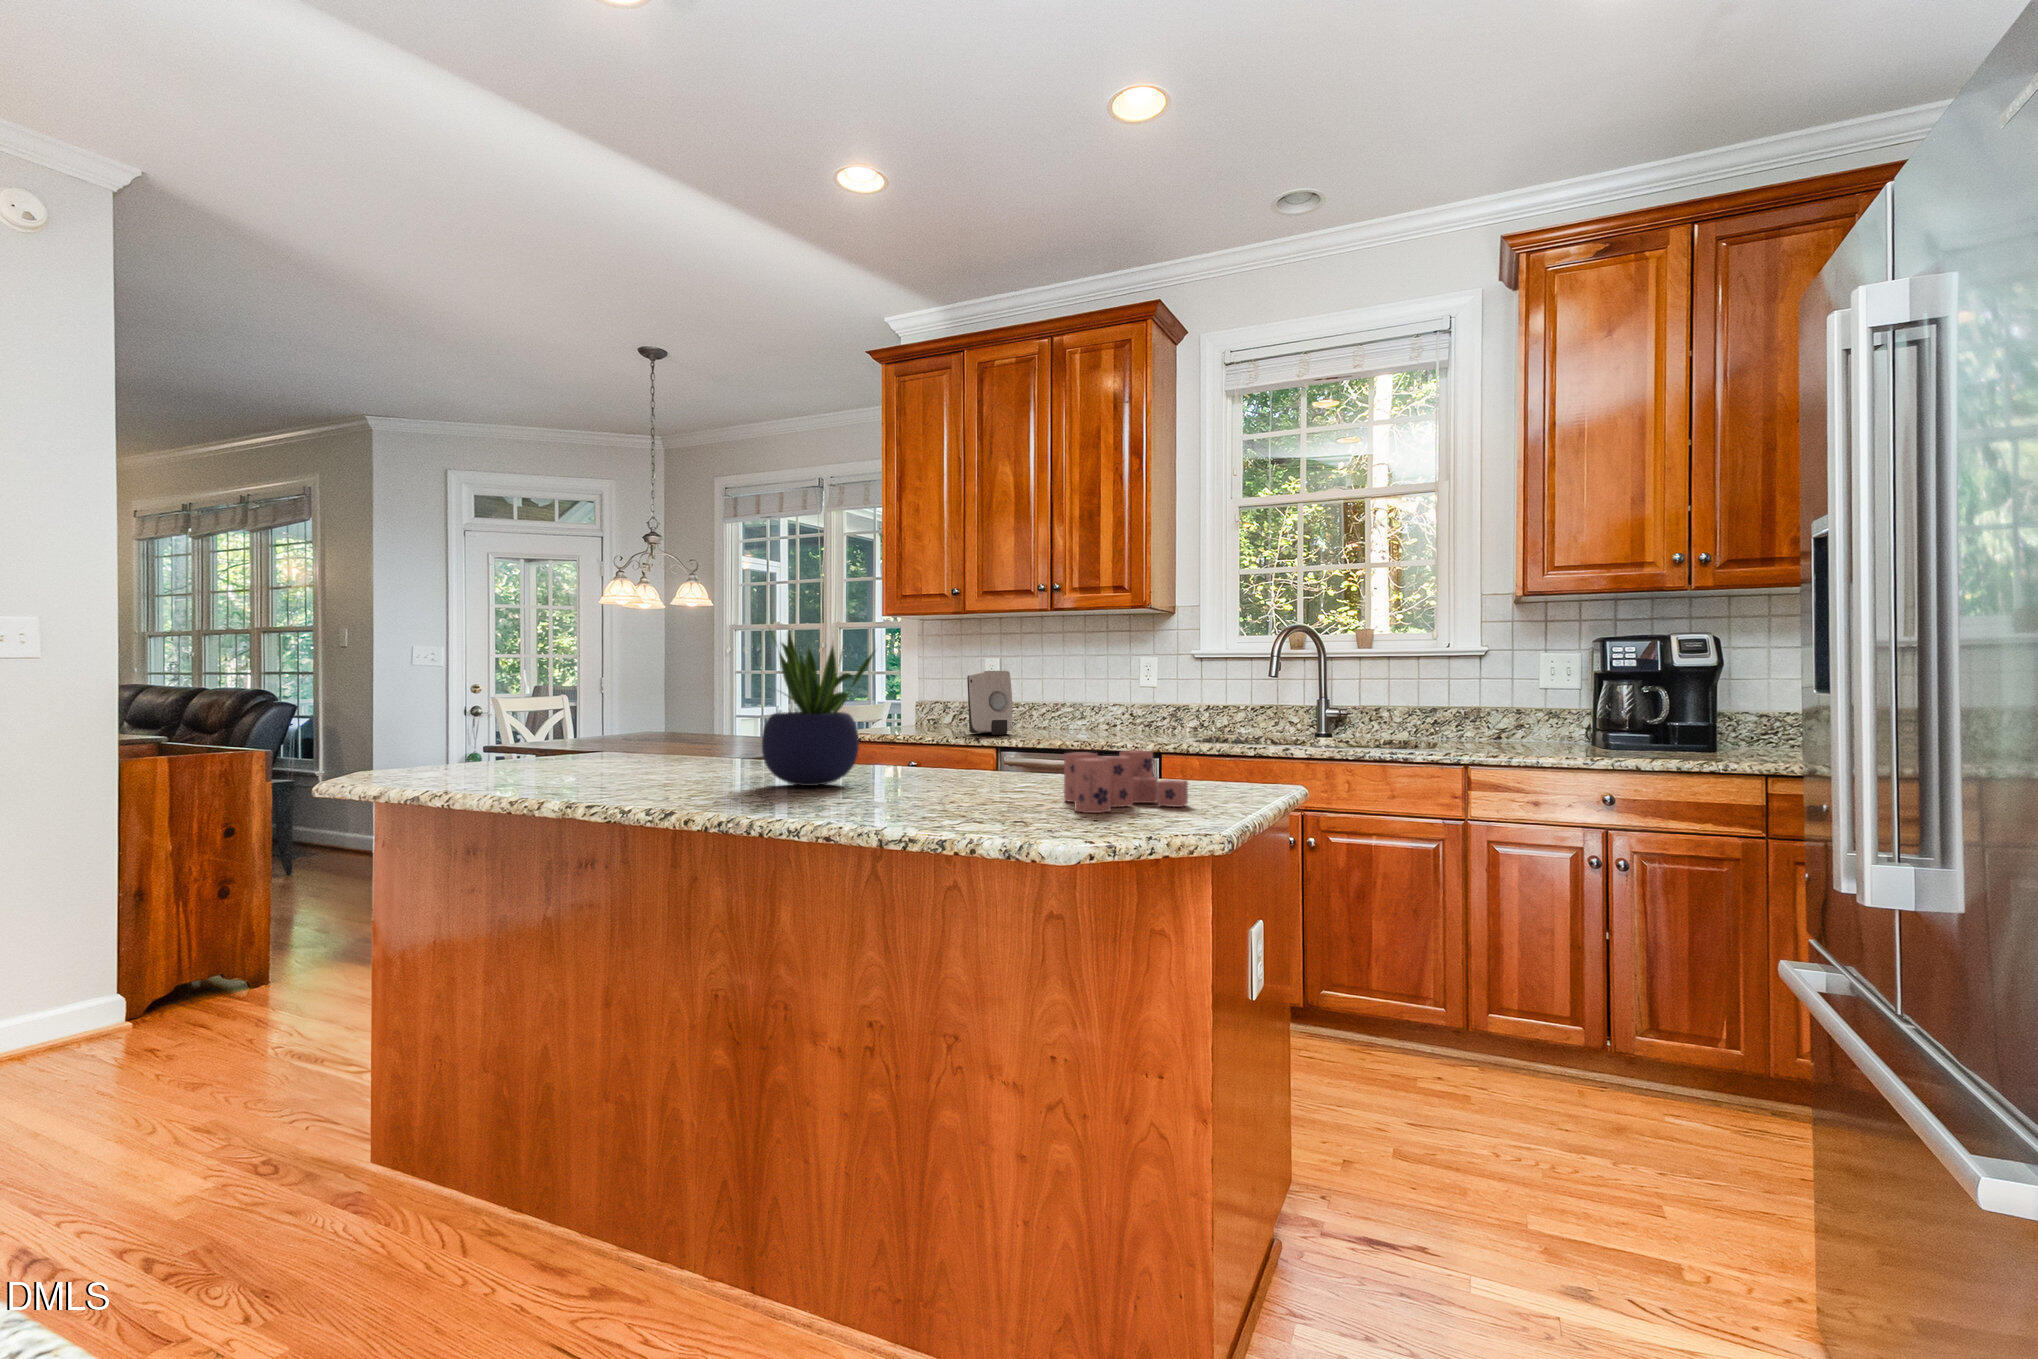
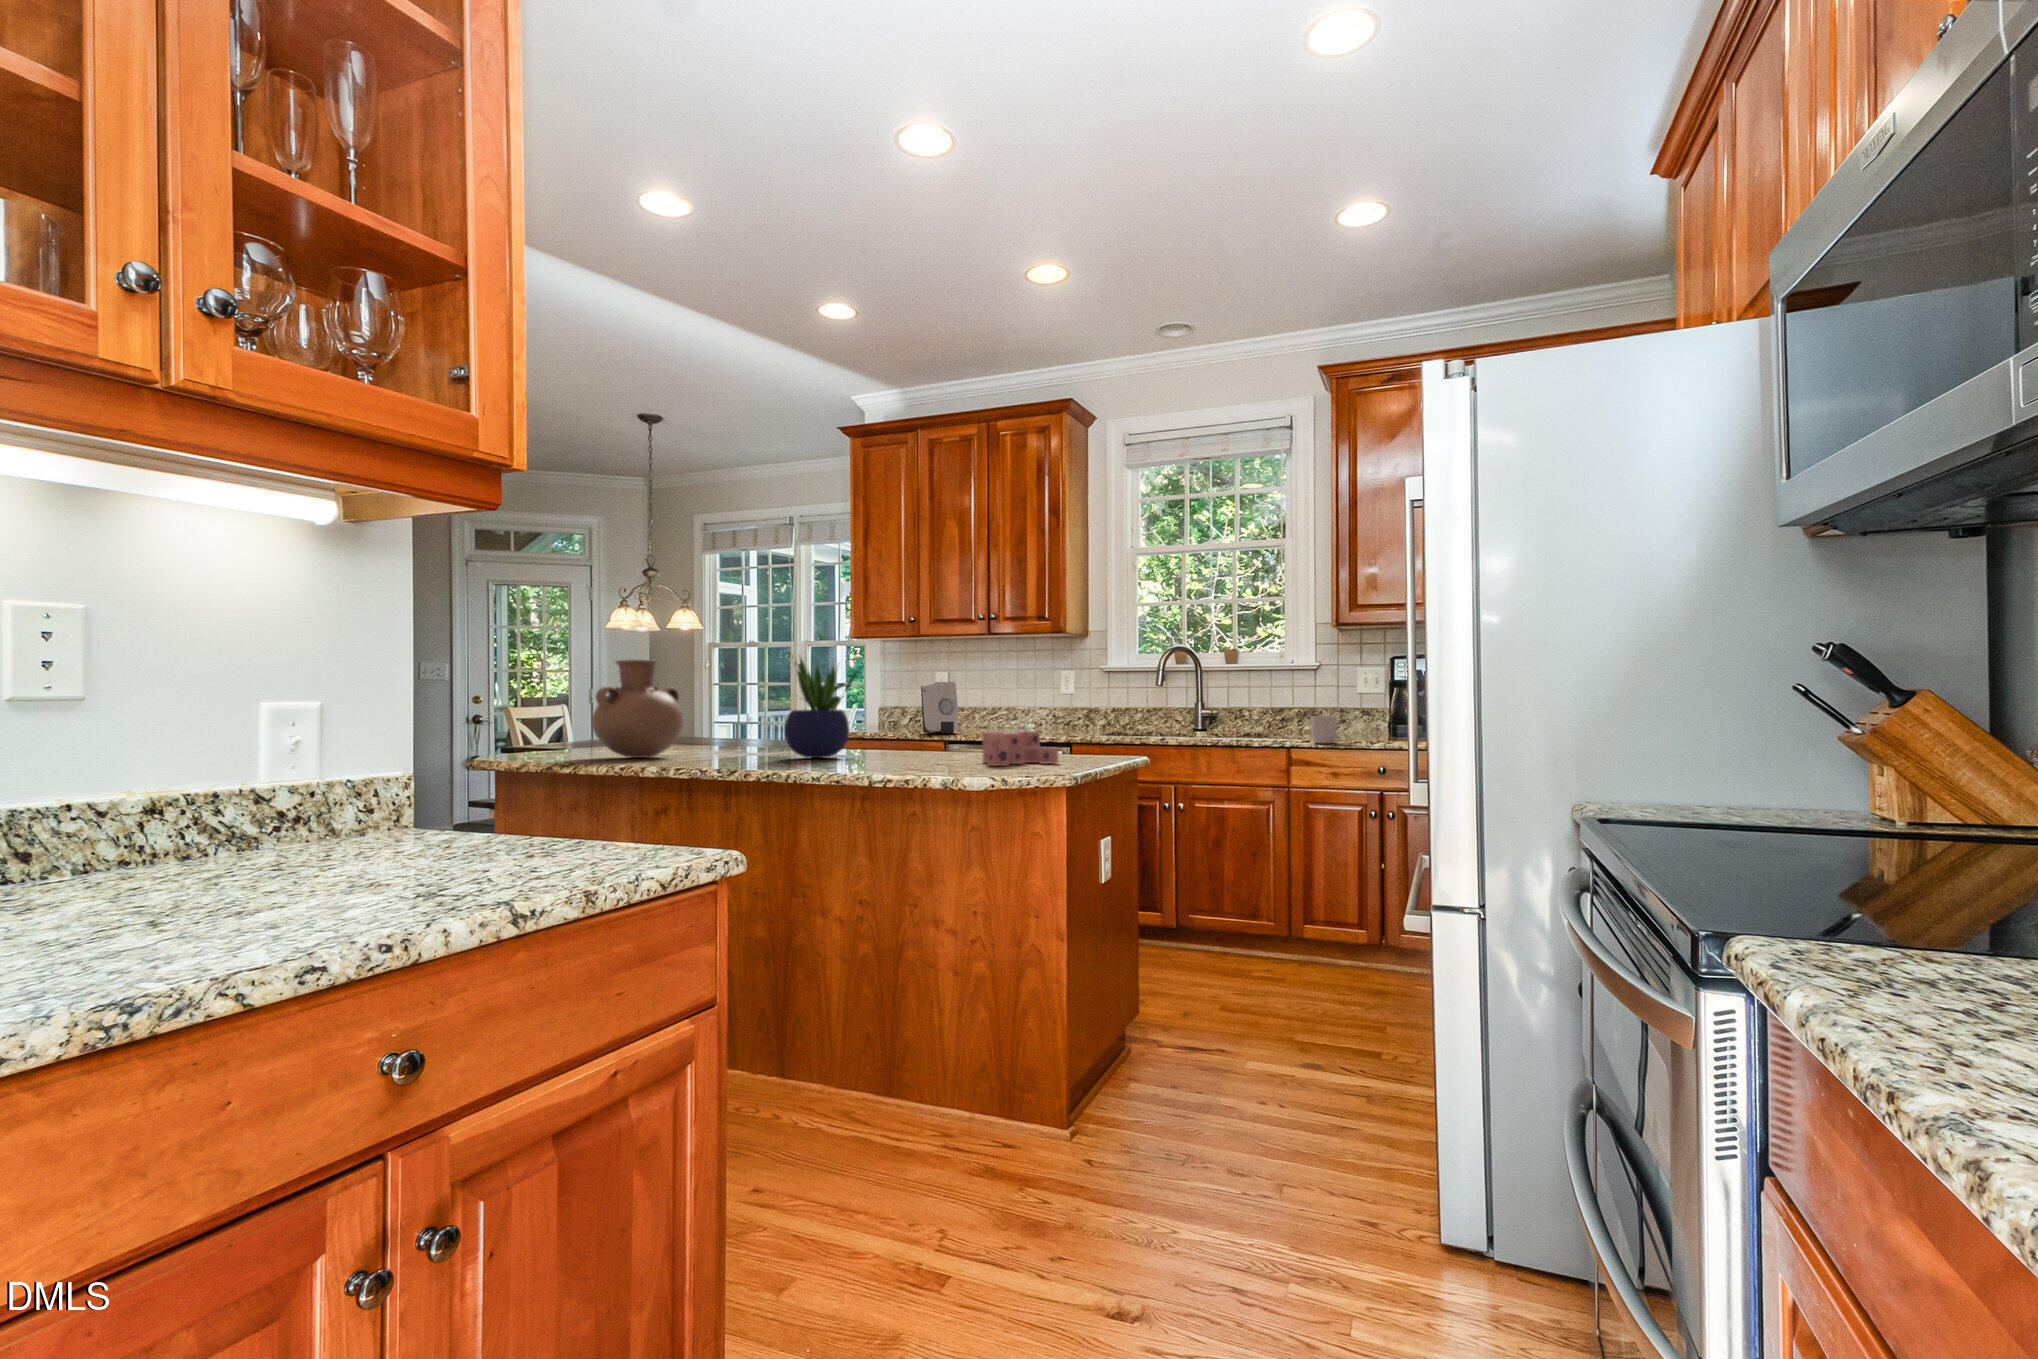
vase: none [481,636,620,782] -> present [592,660,683,758]
mug: none [1498,721,1546,759] -> present [1311,716,1344,743]

